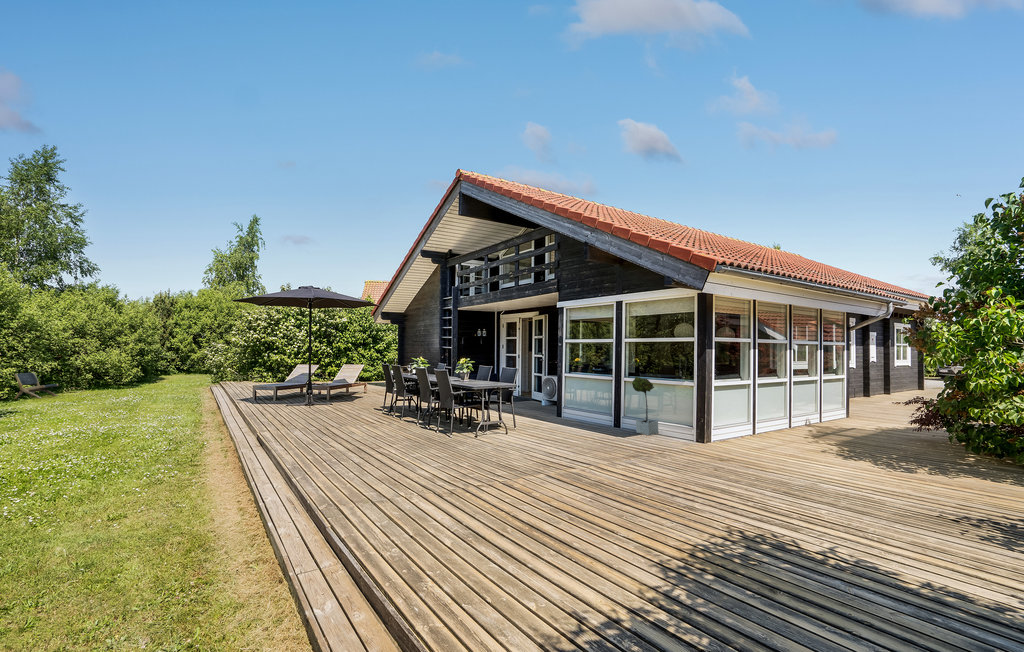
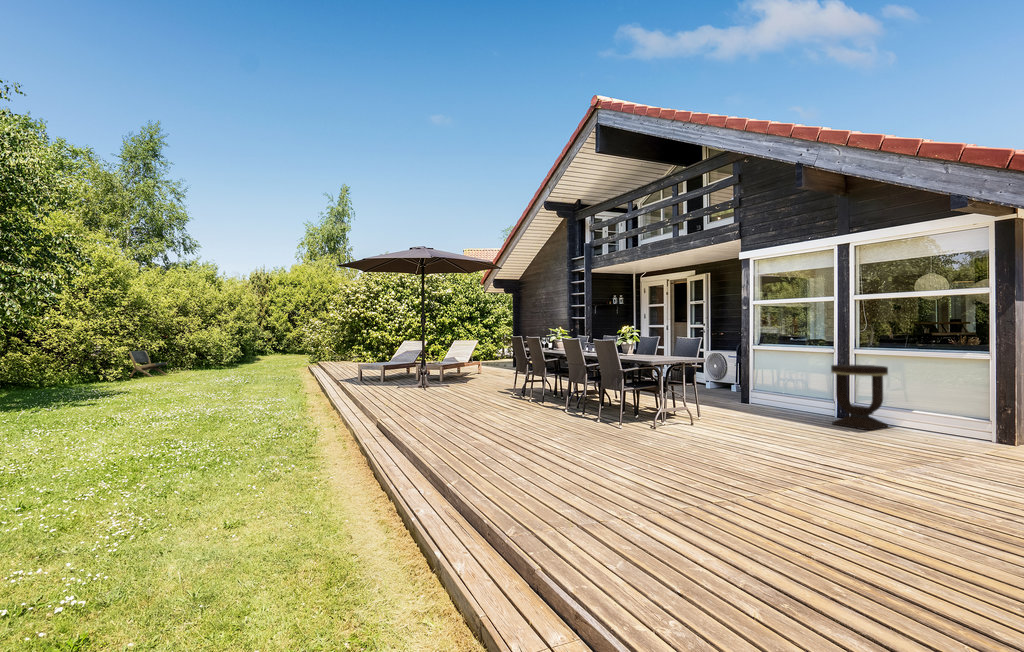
potted tree: present [632,377,658,435] -> none [920,350,973,443]
side table: none [589,385,621,429] -> present [831,364,888,430]

